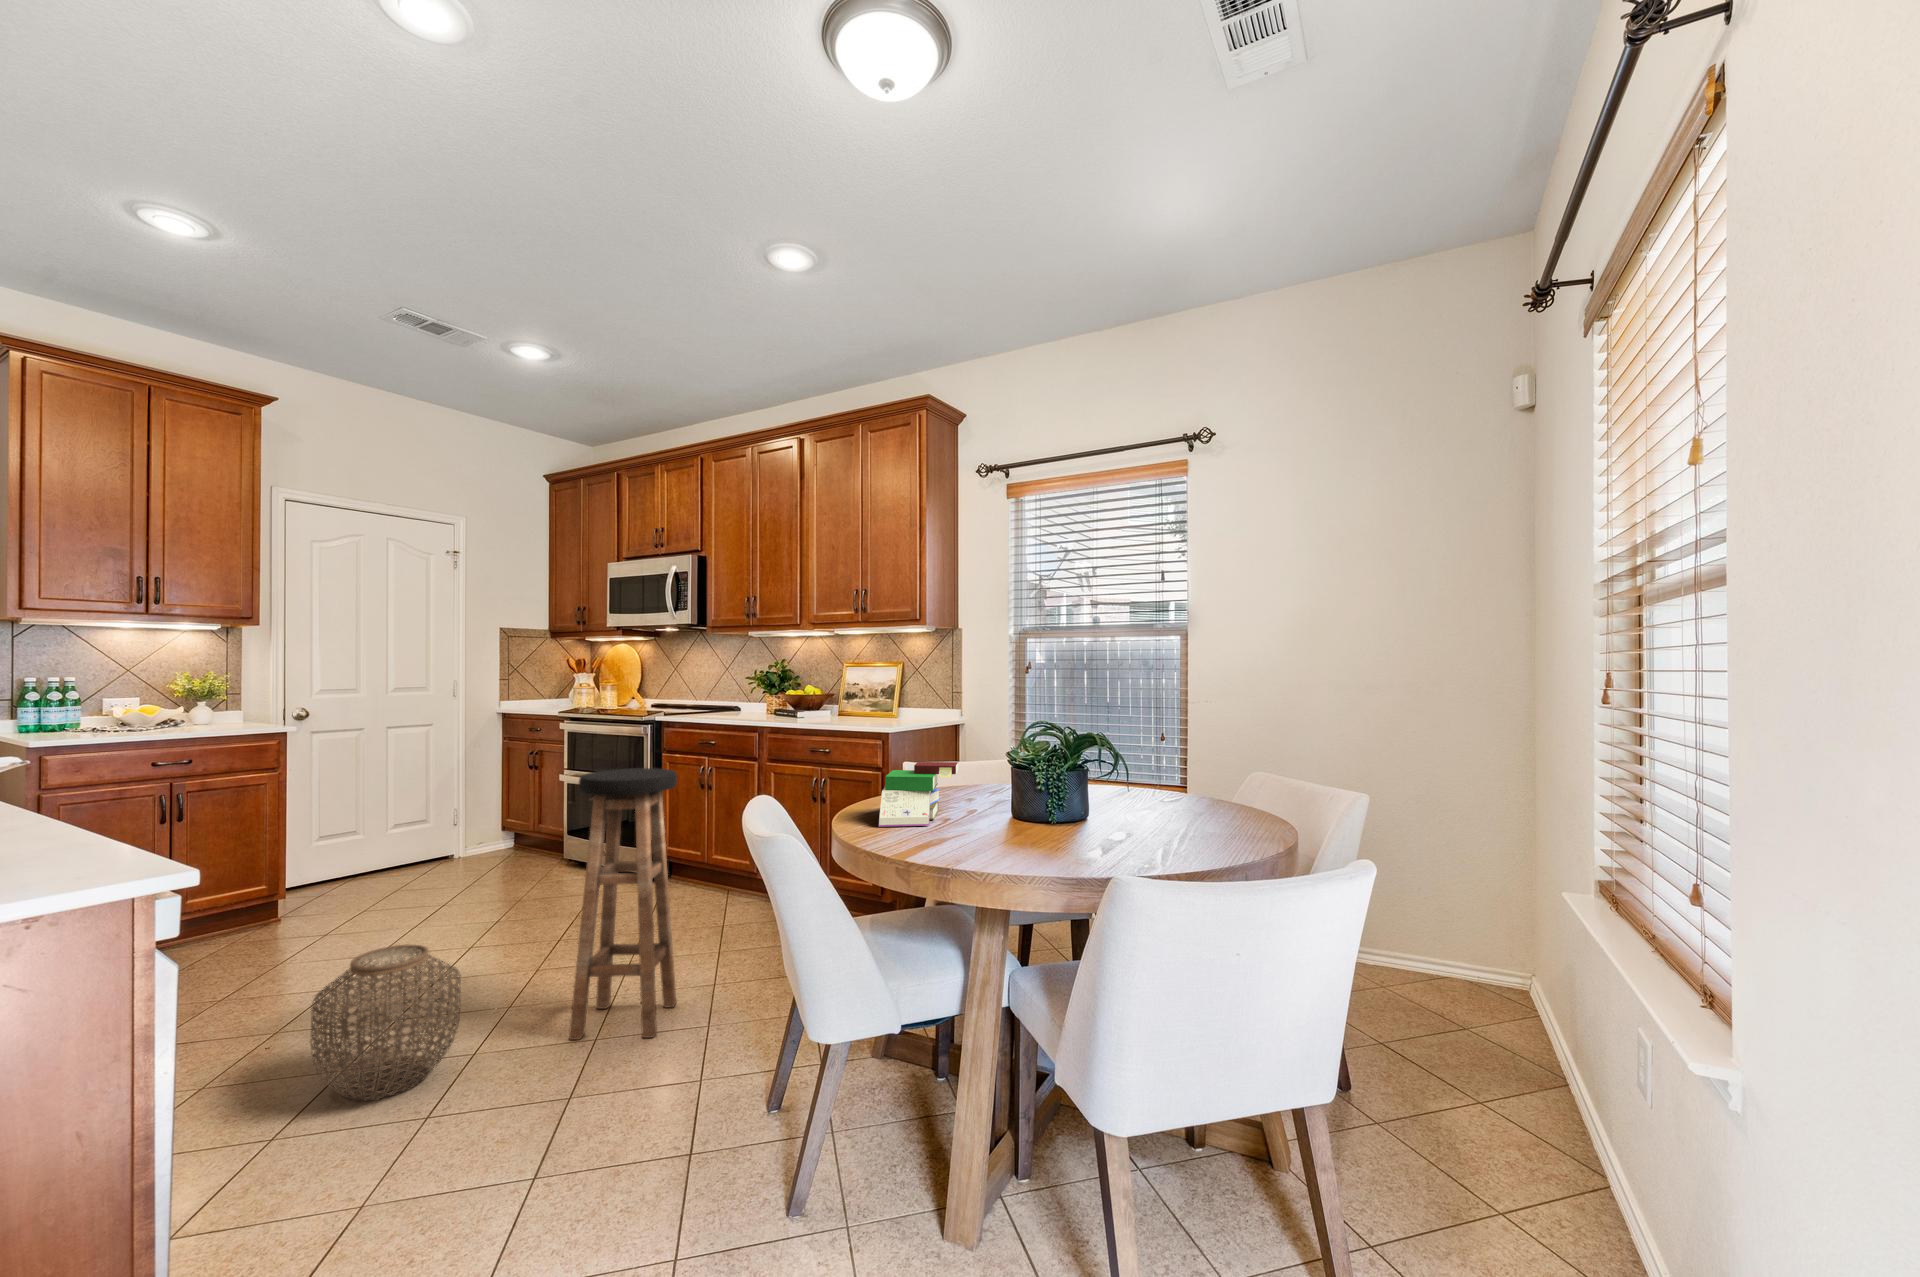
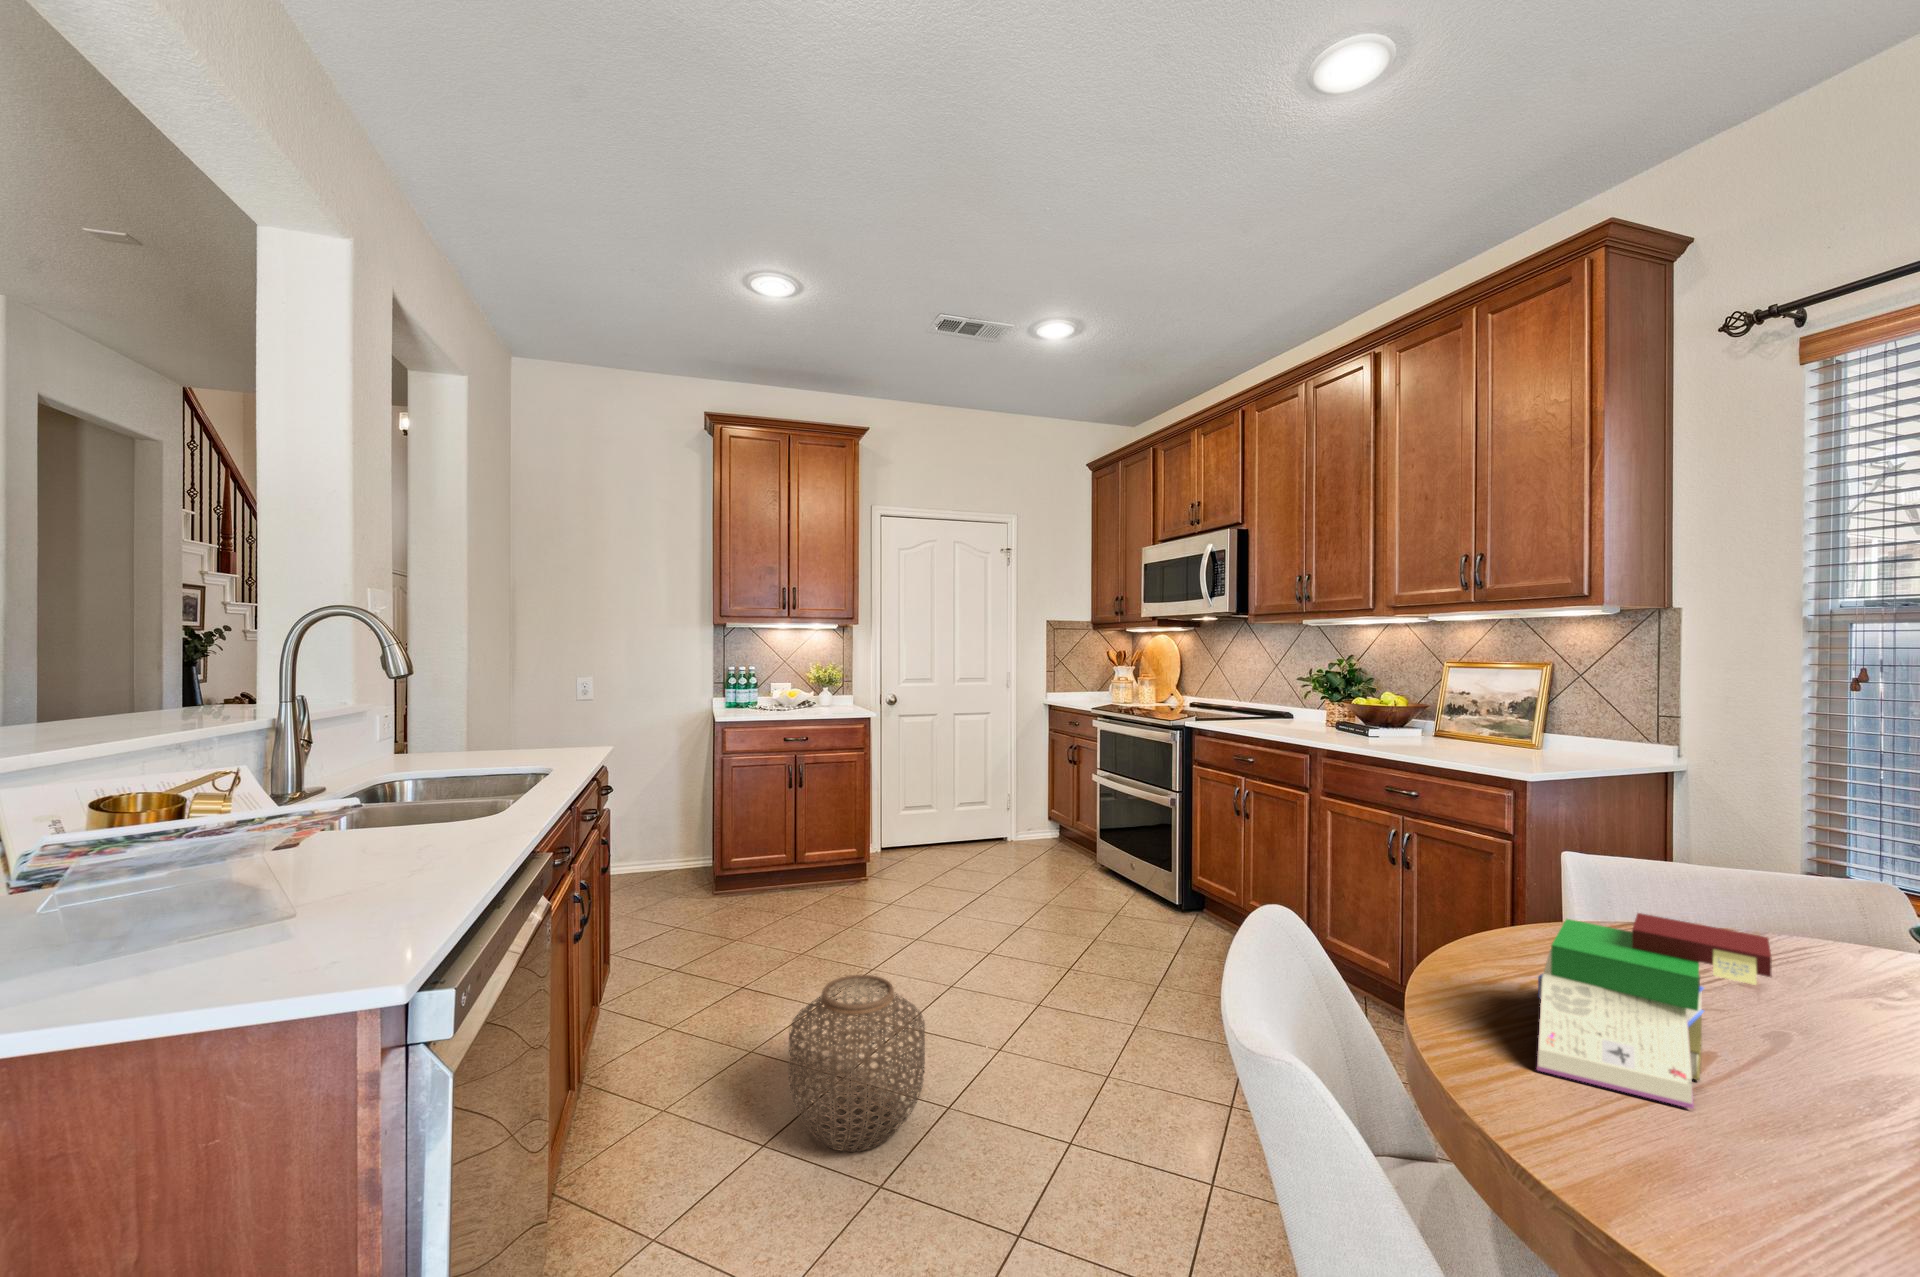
bar stool: present [569,768,677,1040] -> none [1040,802,1180,1186]

